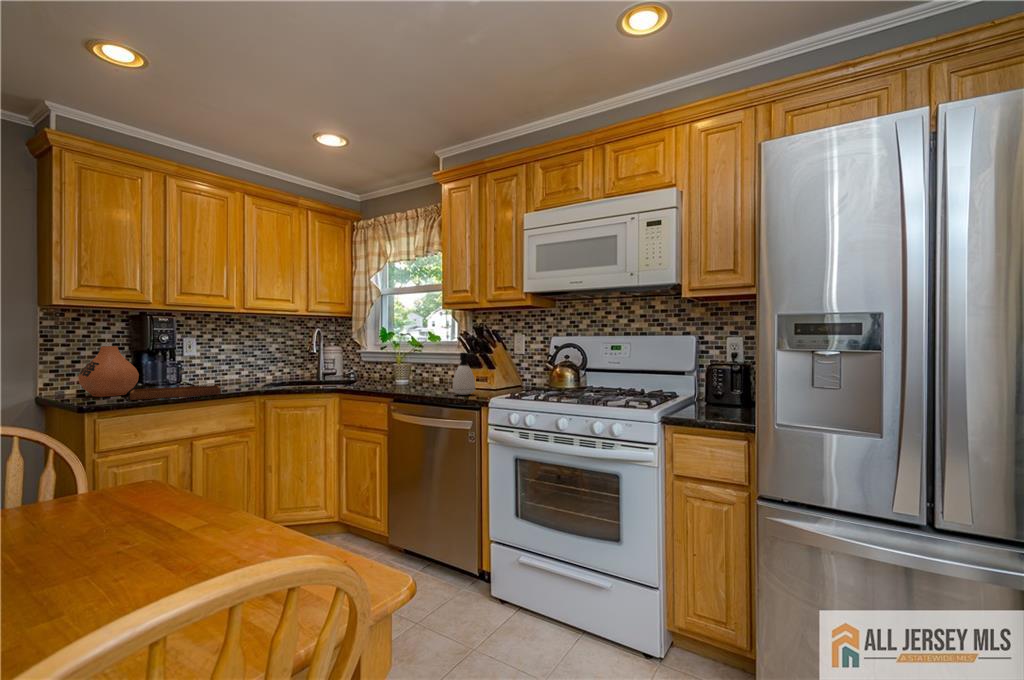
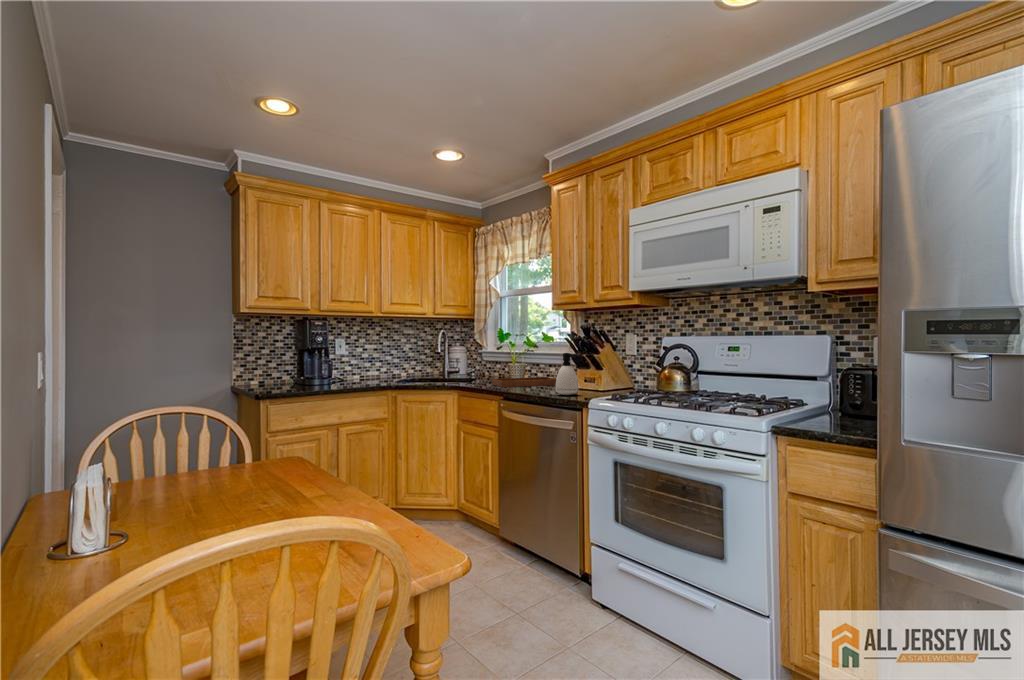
vase: present [78,346,139,397] -> none [260,346,302,387]
tray: present [130,370,221,400] -> present [492,364,556,387]

